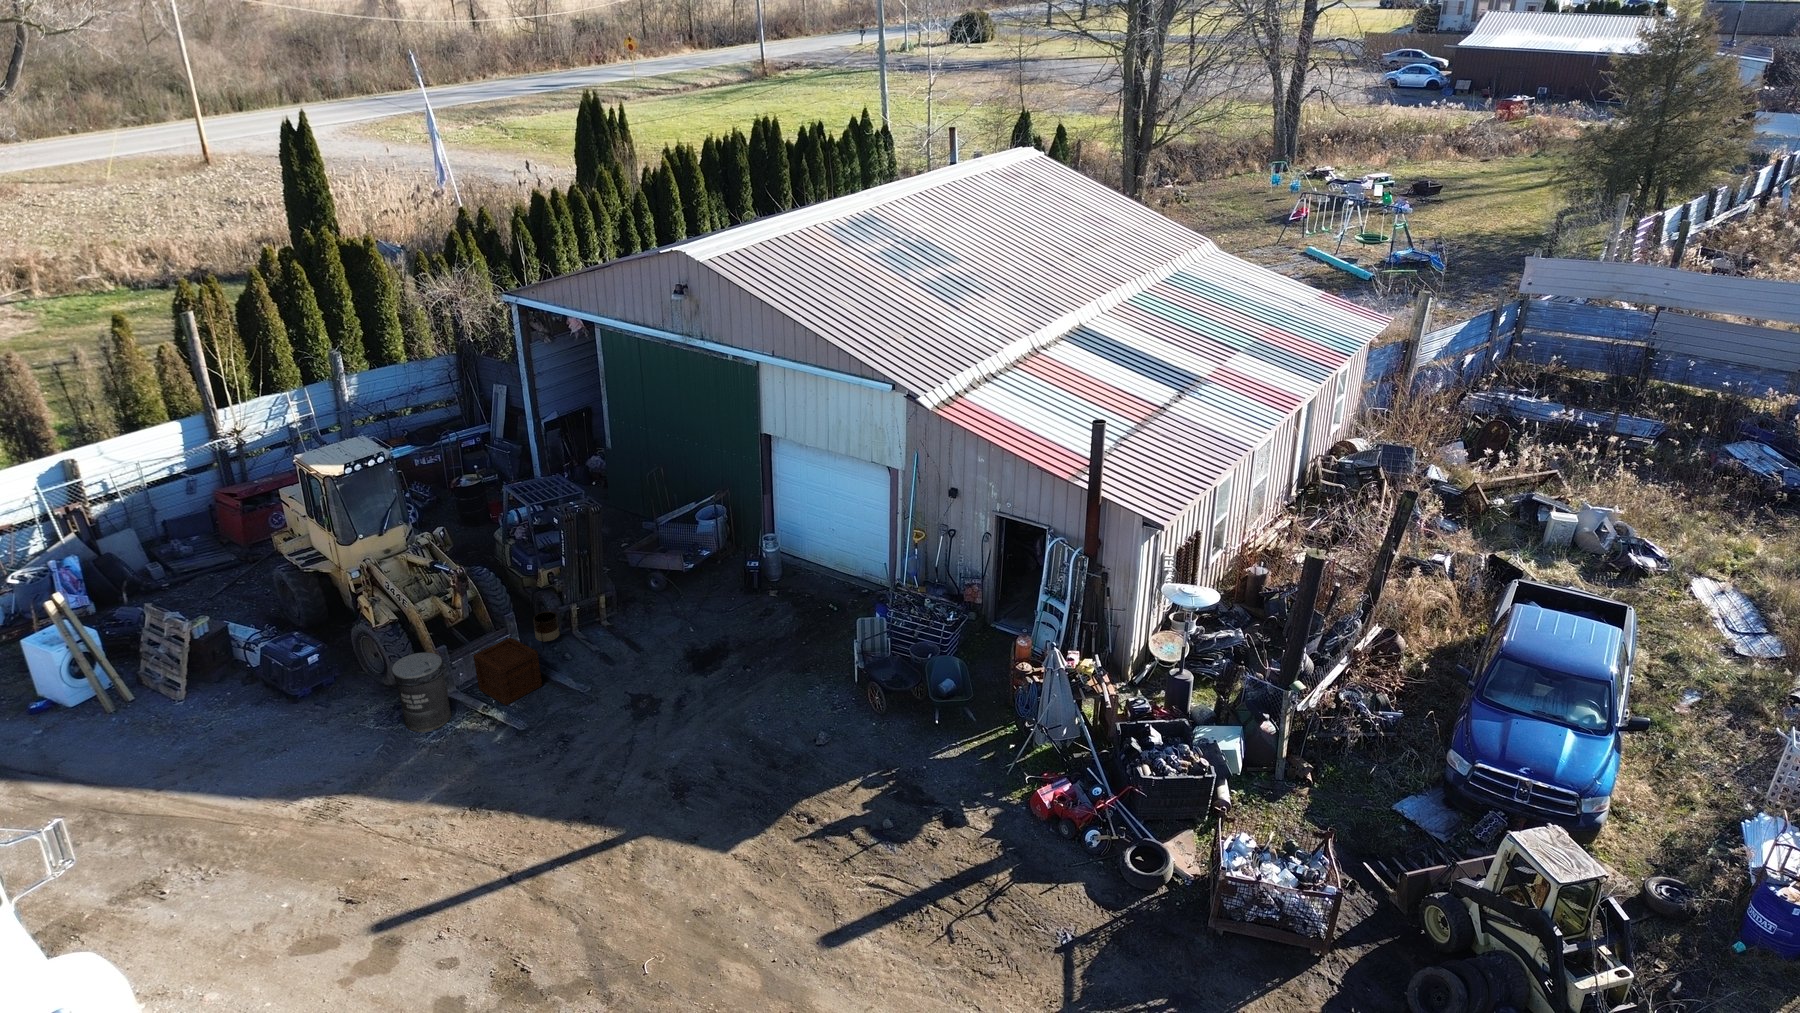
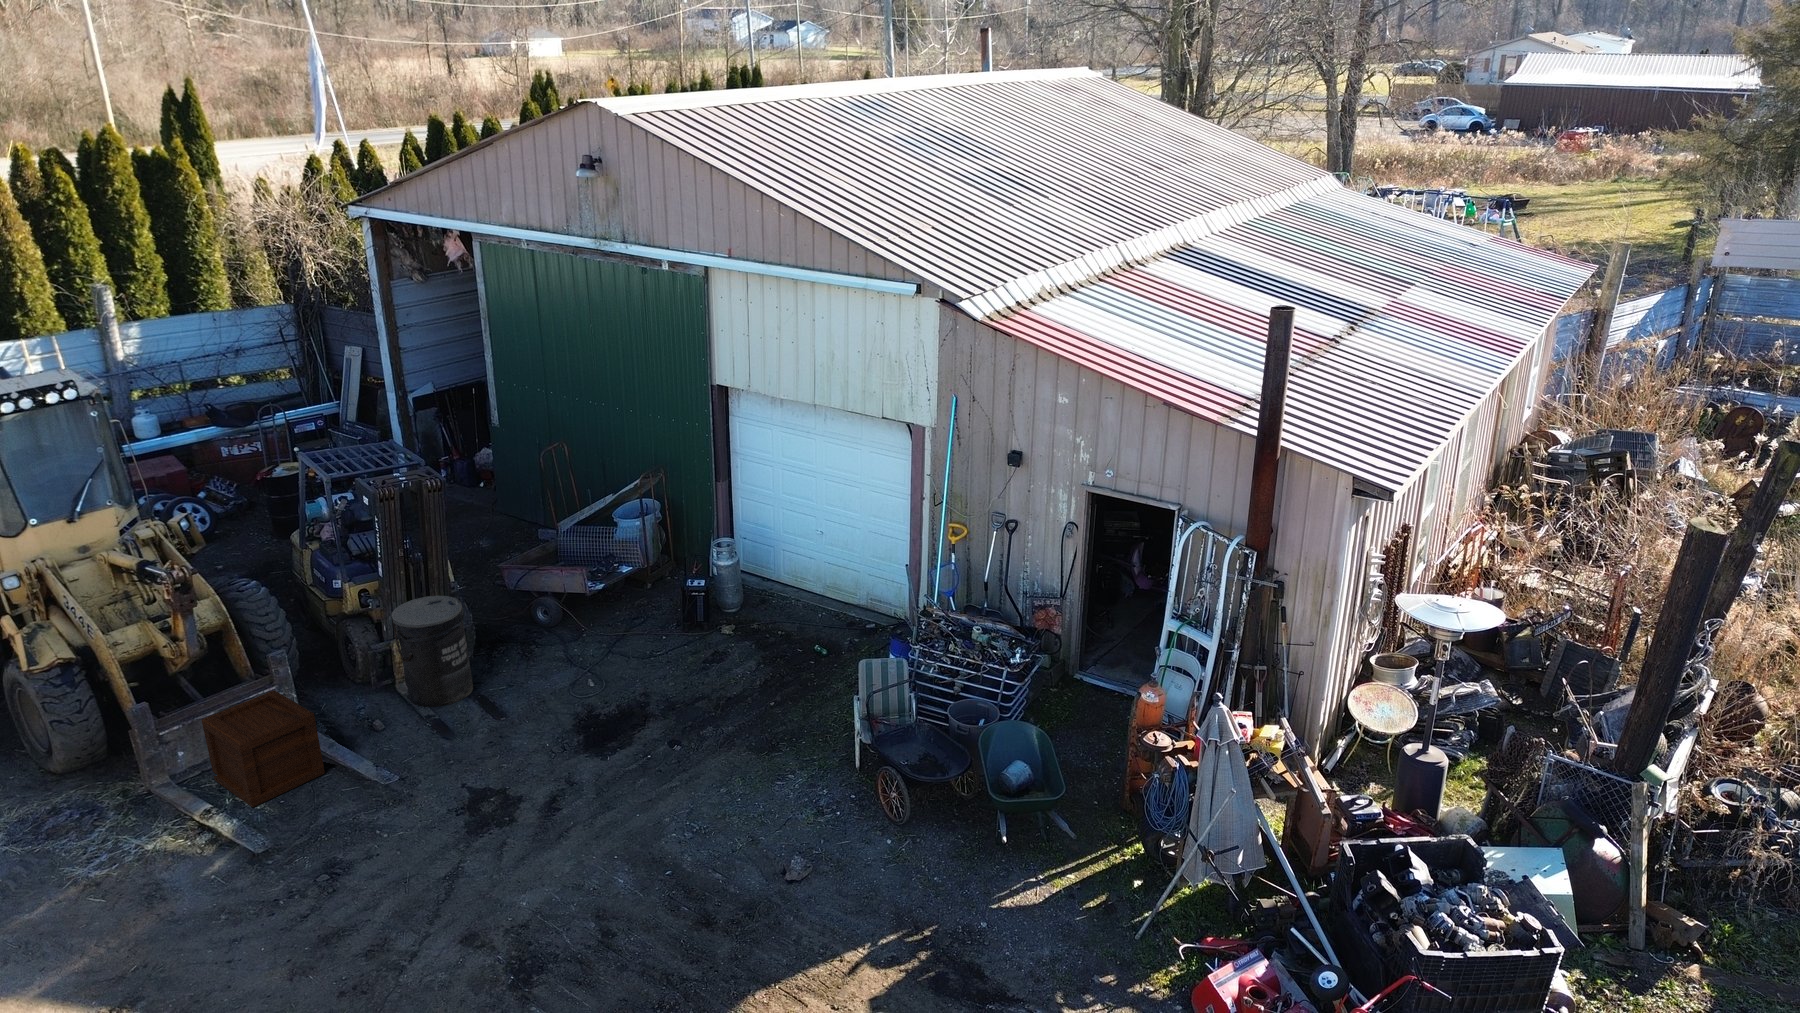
planter: present [533,611,561,650] -> none [326,651,375,715]
trash can: present [392,653,451,732] -> present [391,596,473,707]

